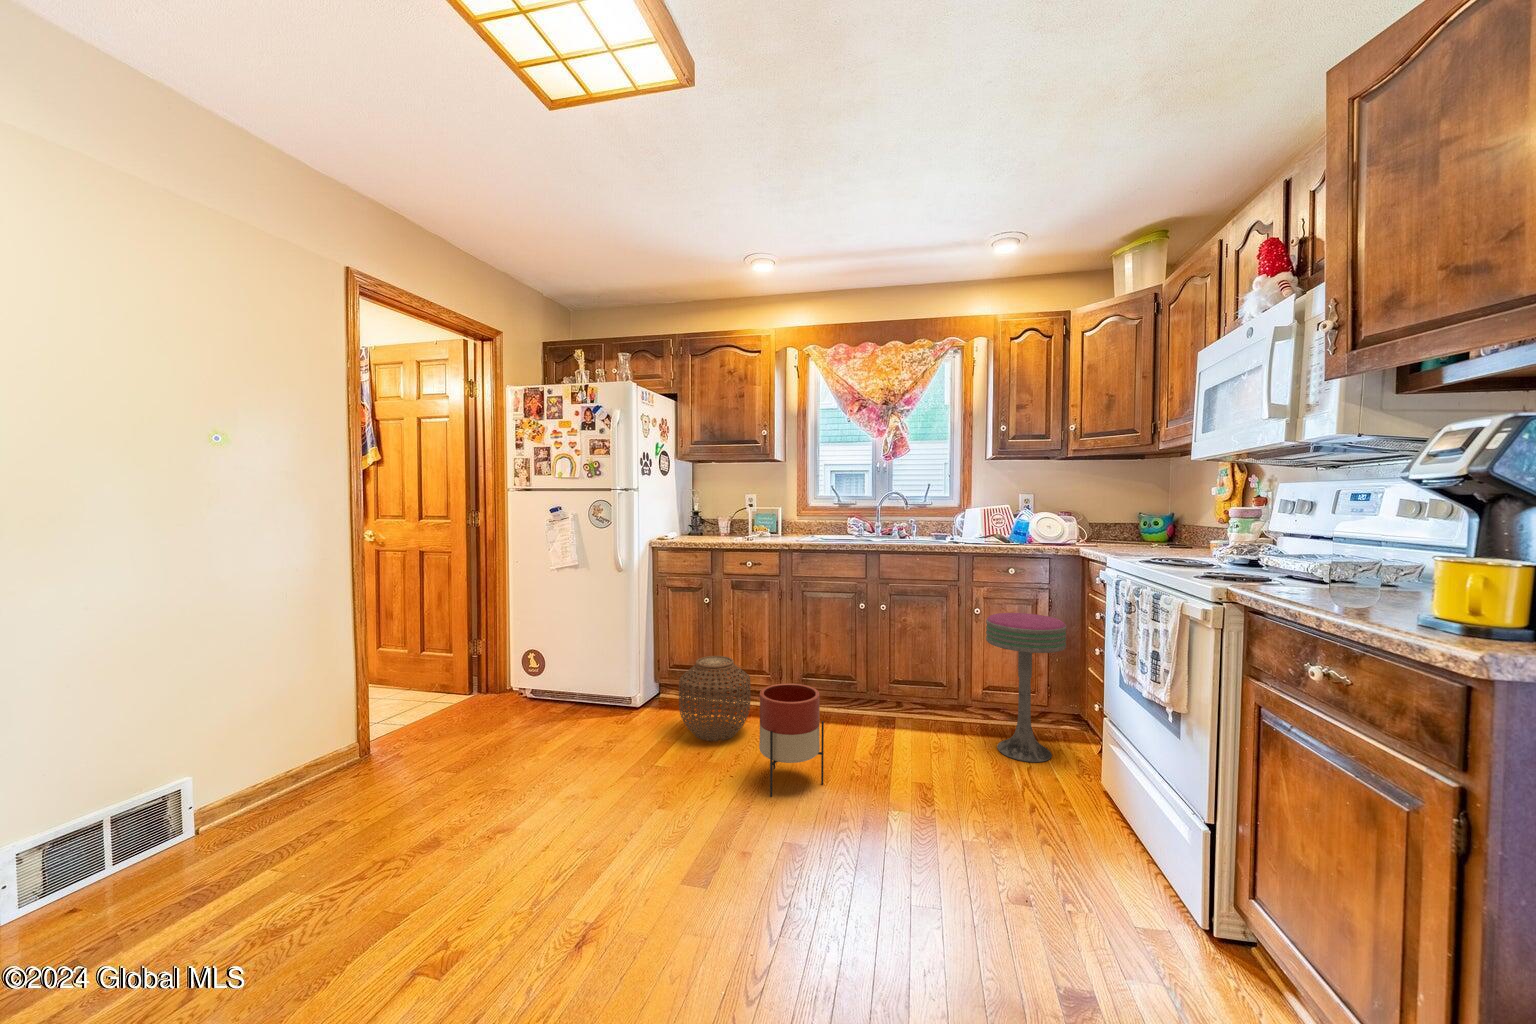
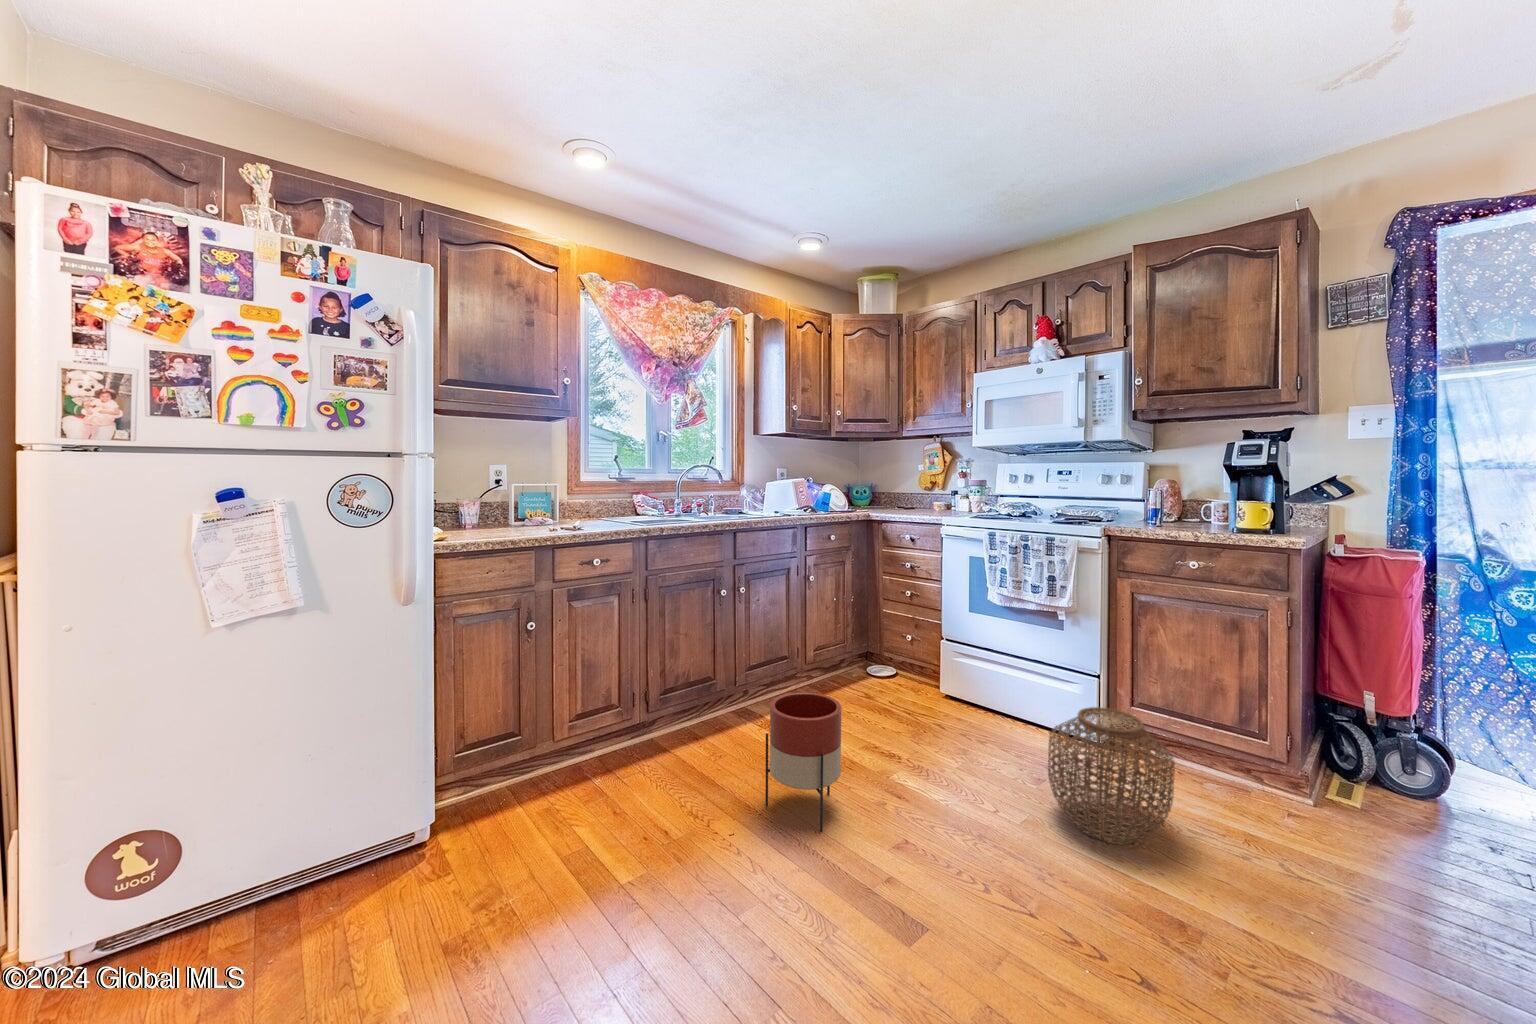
bar stool: present [986,613,1066,762] -> none [841,576,907,704]
woven basket: present [679,656,751,741] -> present [1048,707,1175,844]

